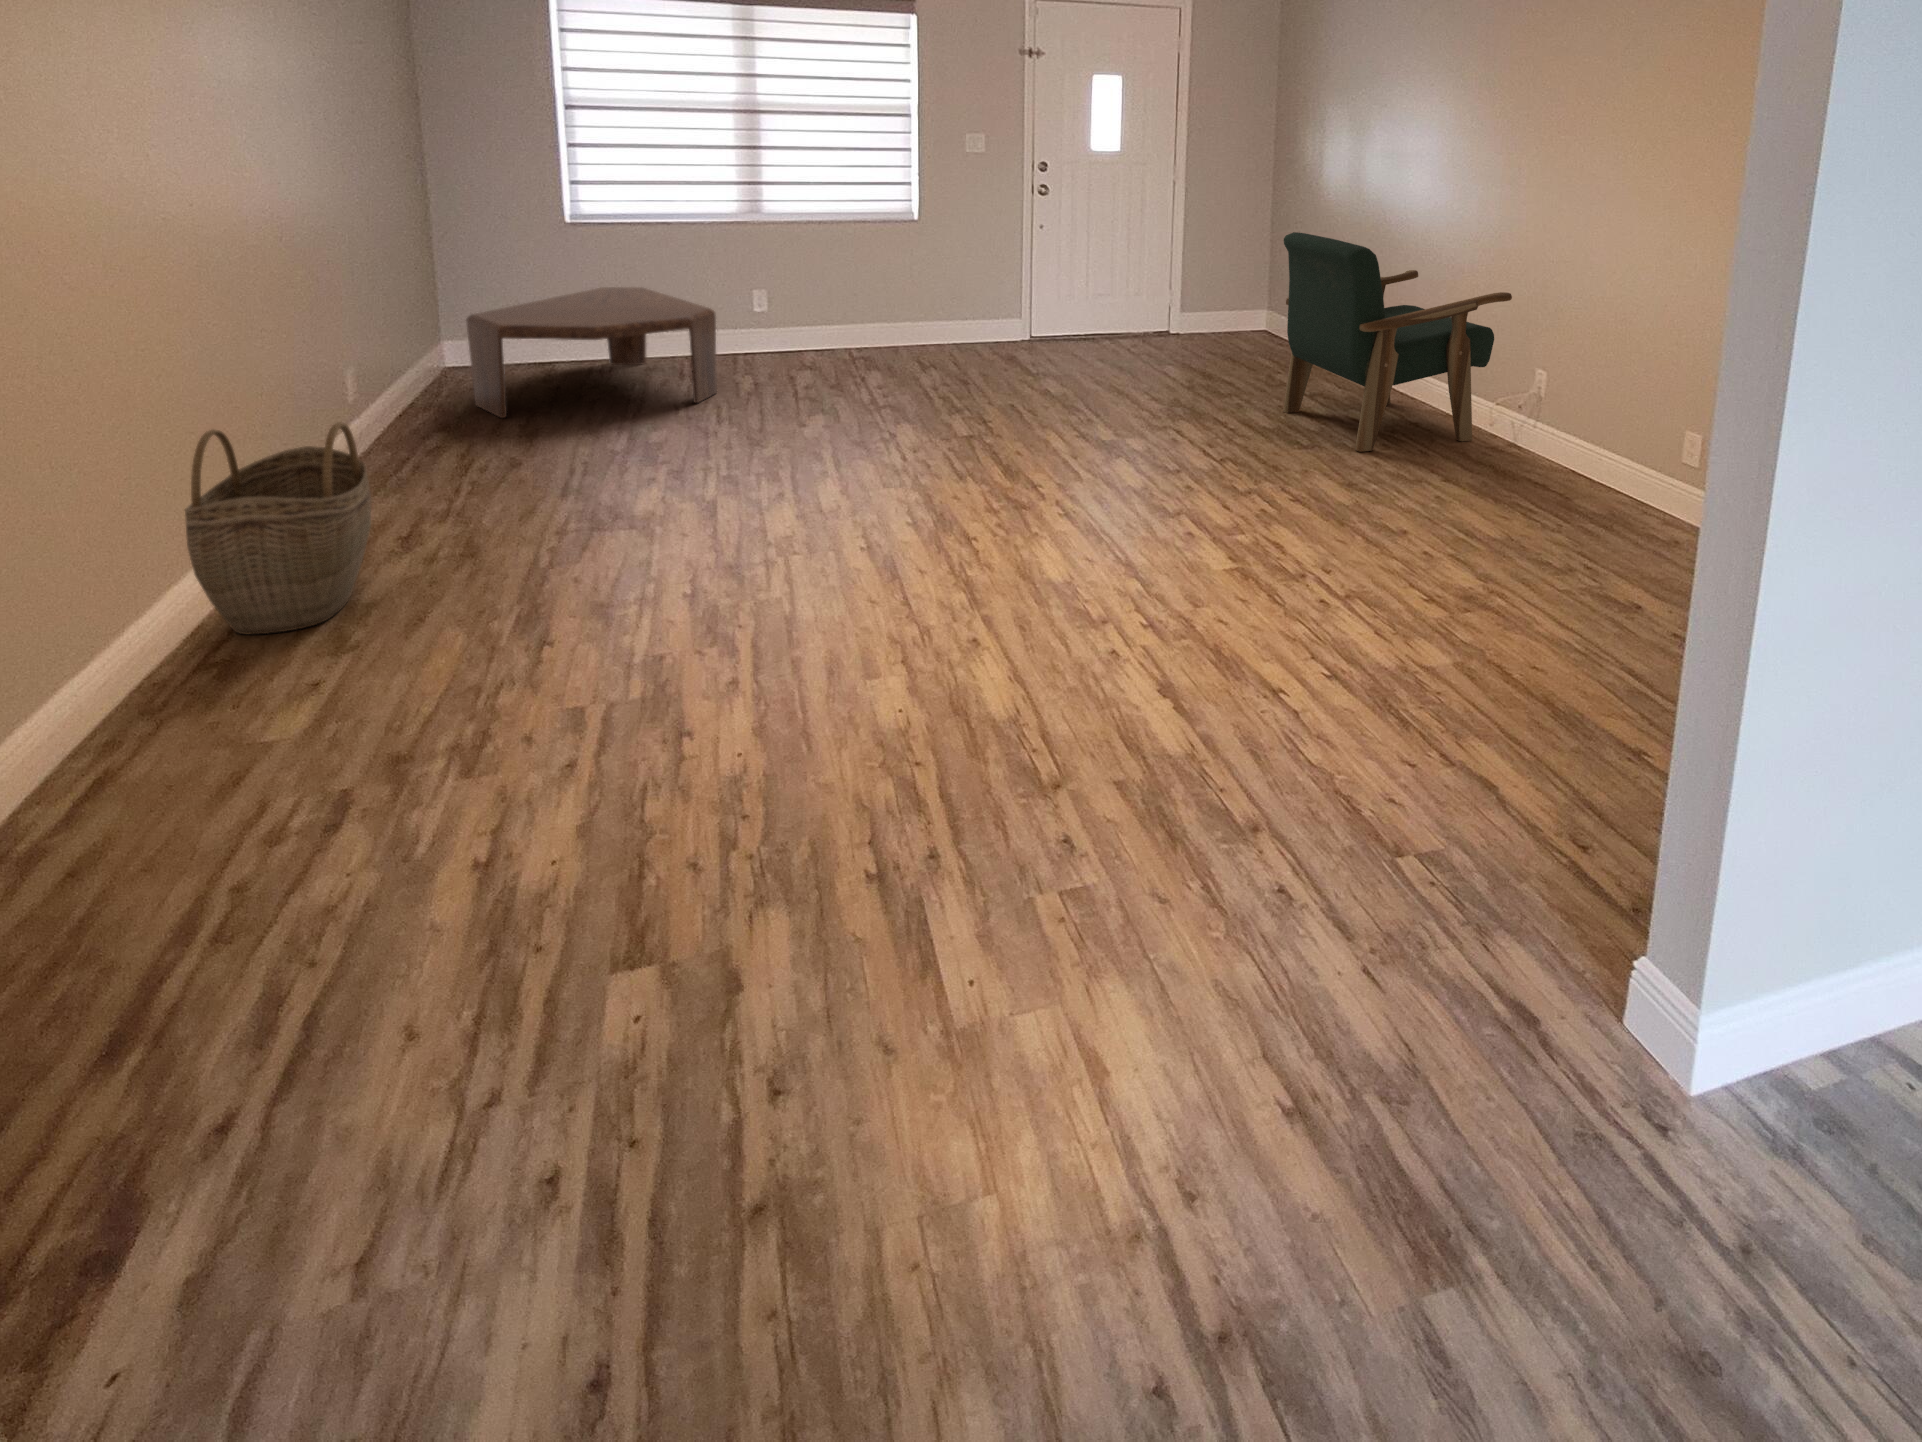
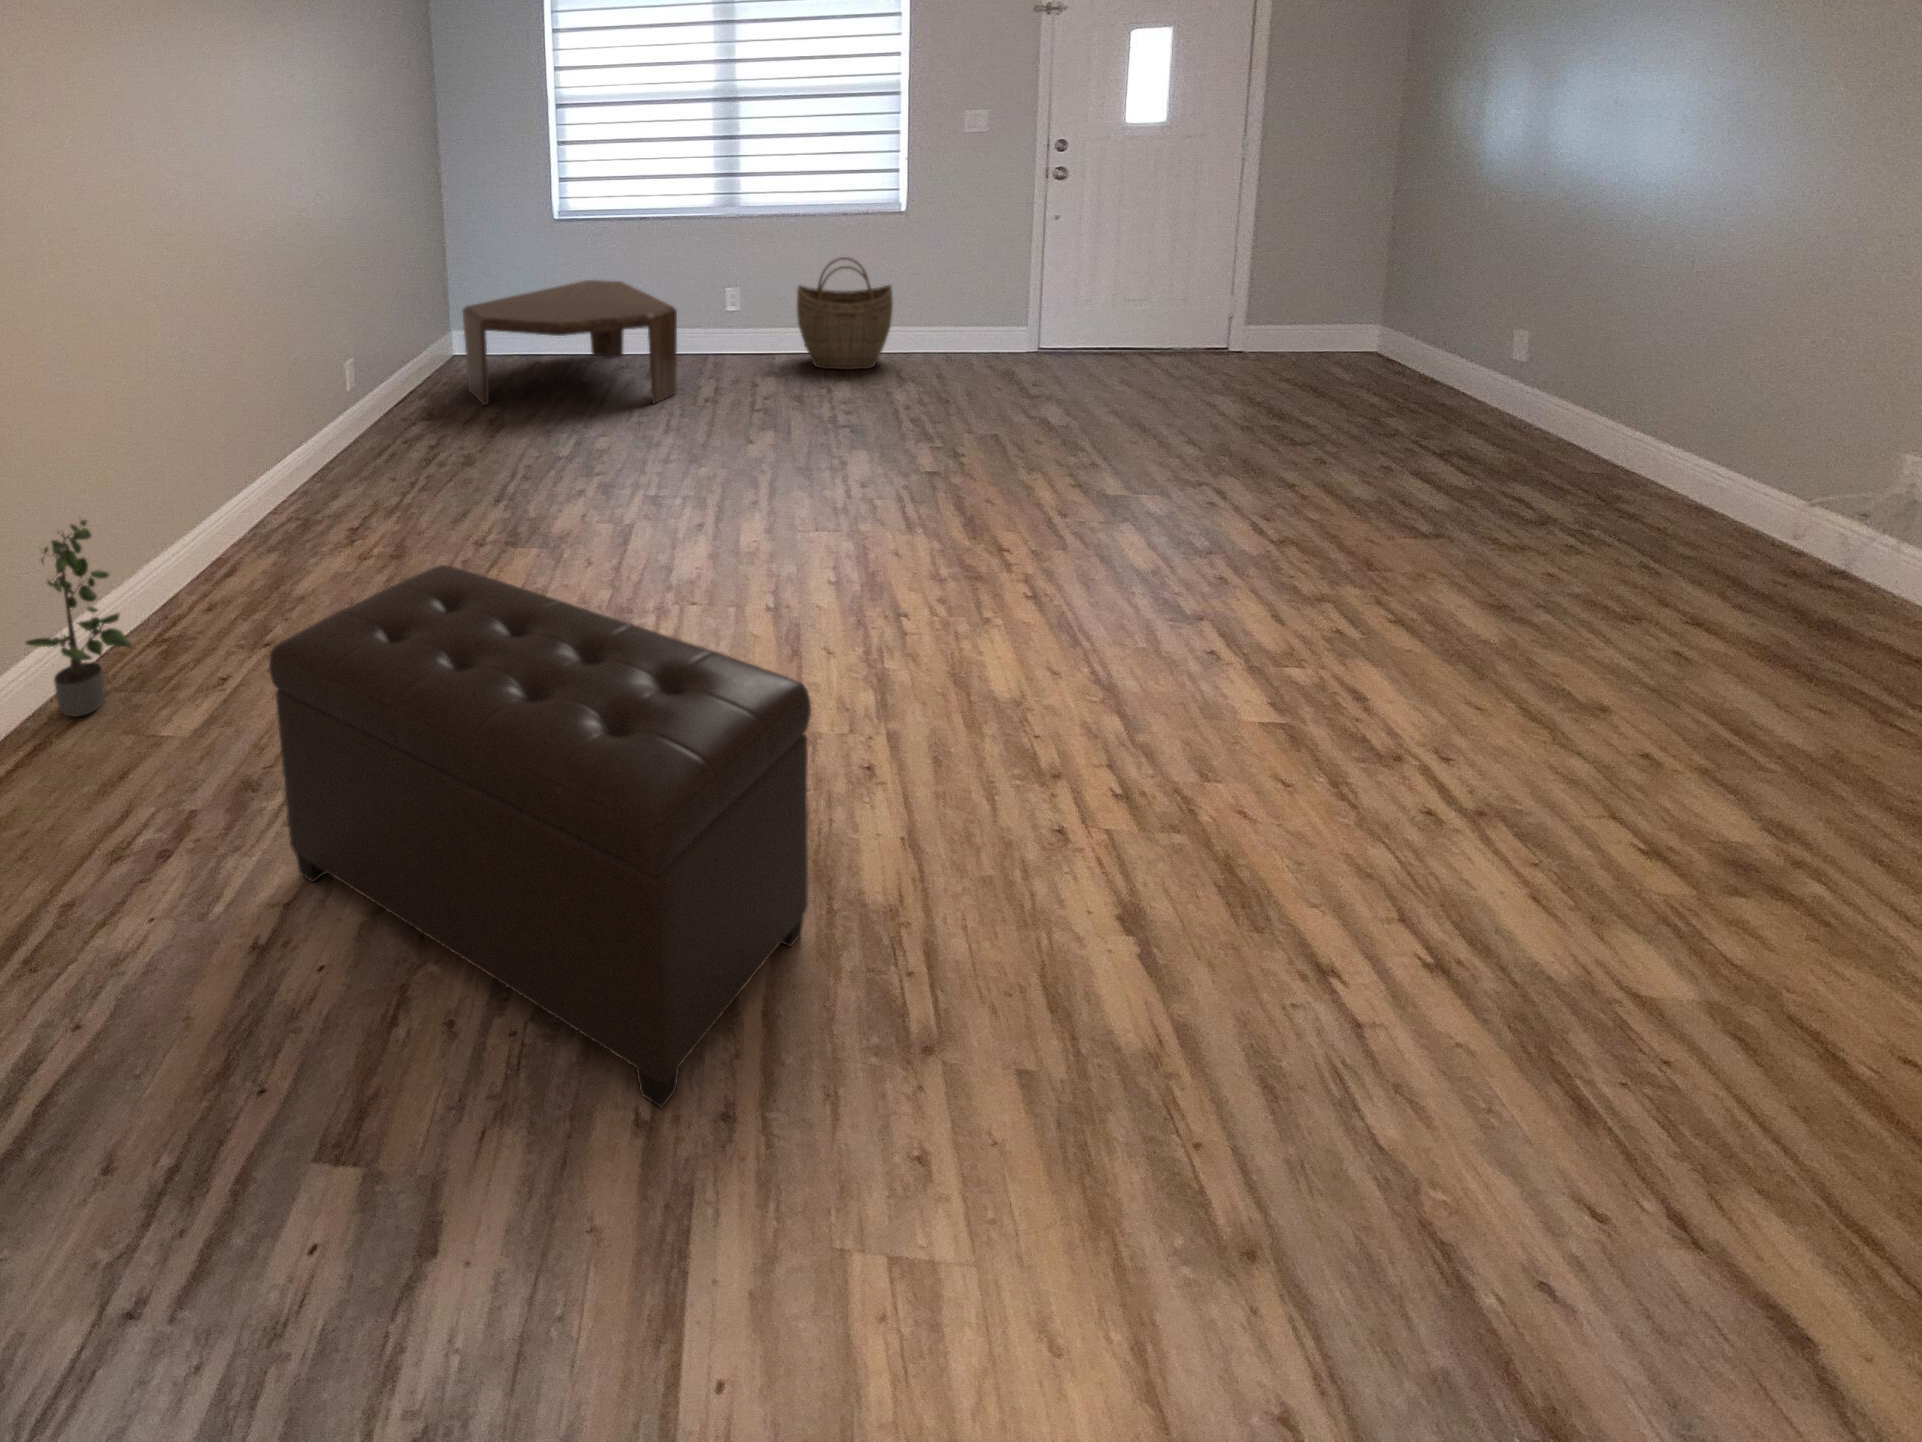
armchair: present [1283,232,1512,452] -> none [1395,223,1879,562]
woven basket: present [185,422,371,634] -> present [797,257,893,370]
ottoman: none [453,526,961,876] -> present [269,565,811,1107]
potted plant: none [30,538,175,770] -> present [26,520,132,717]

